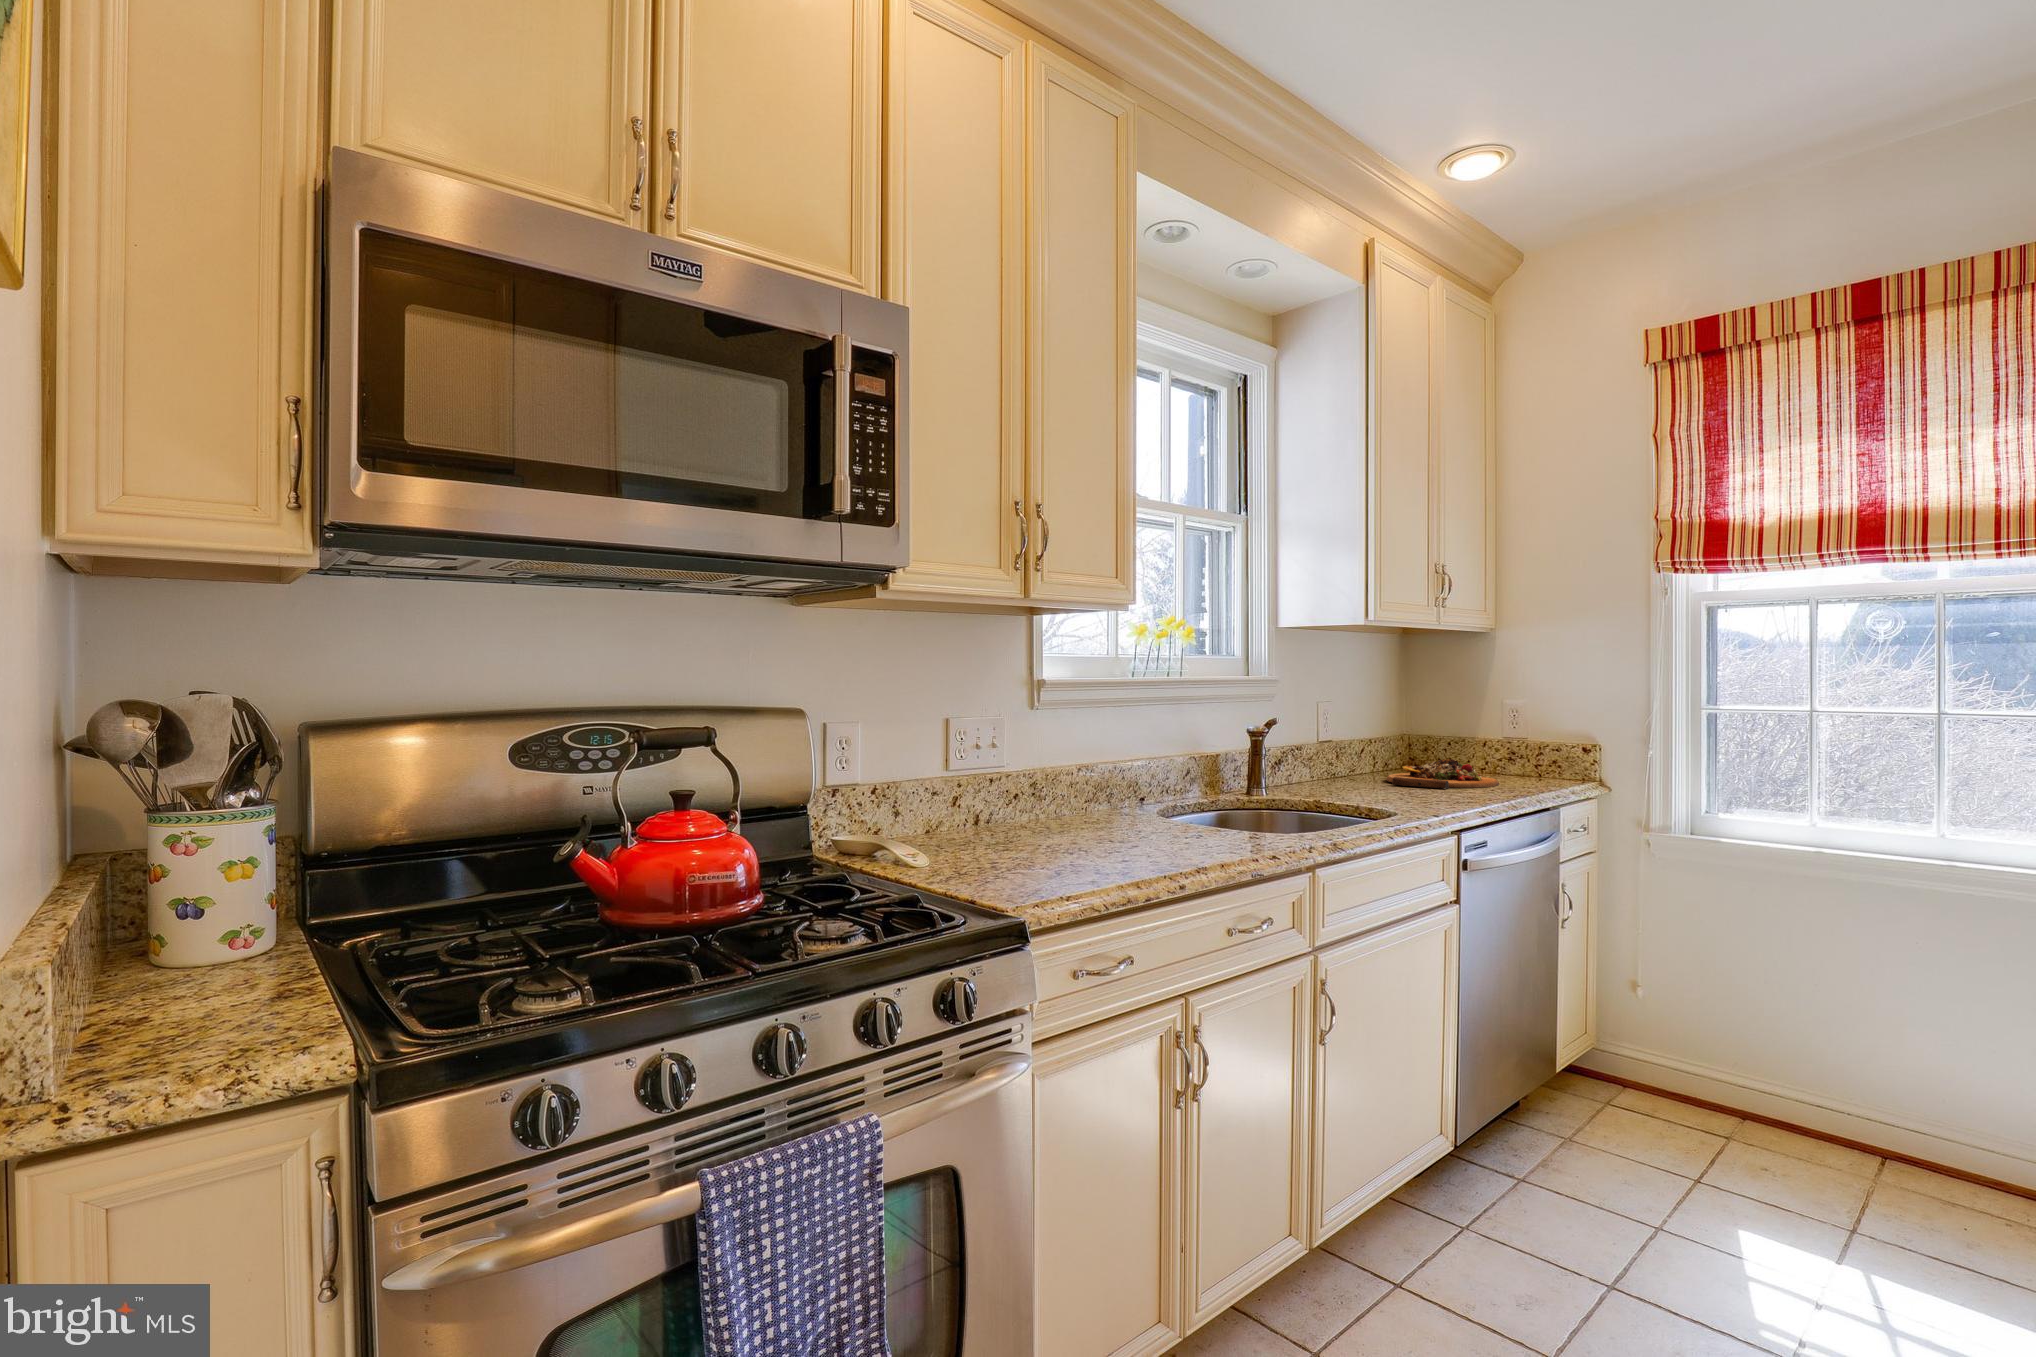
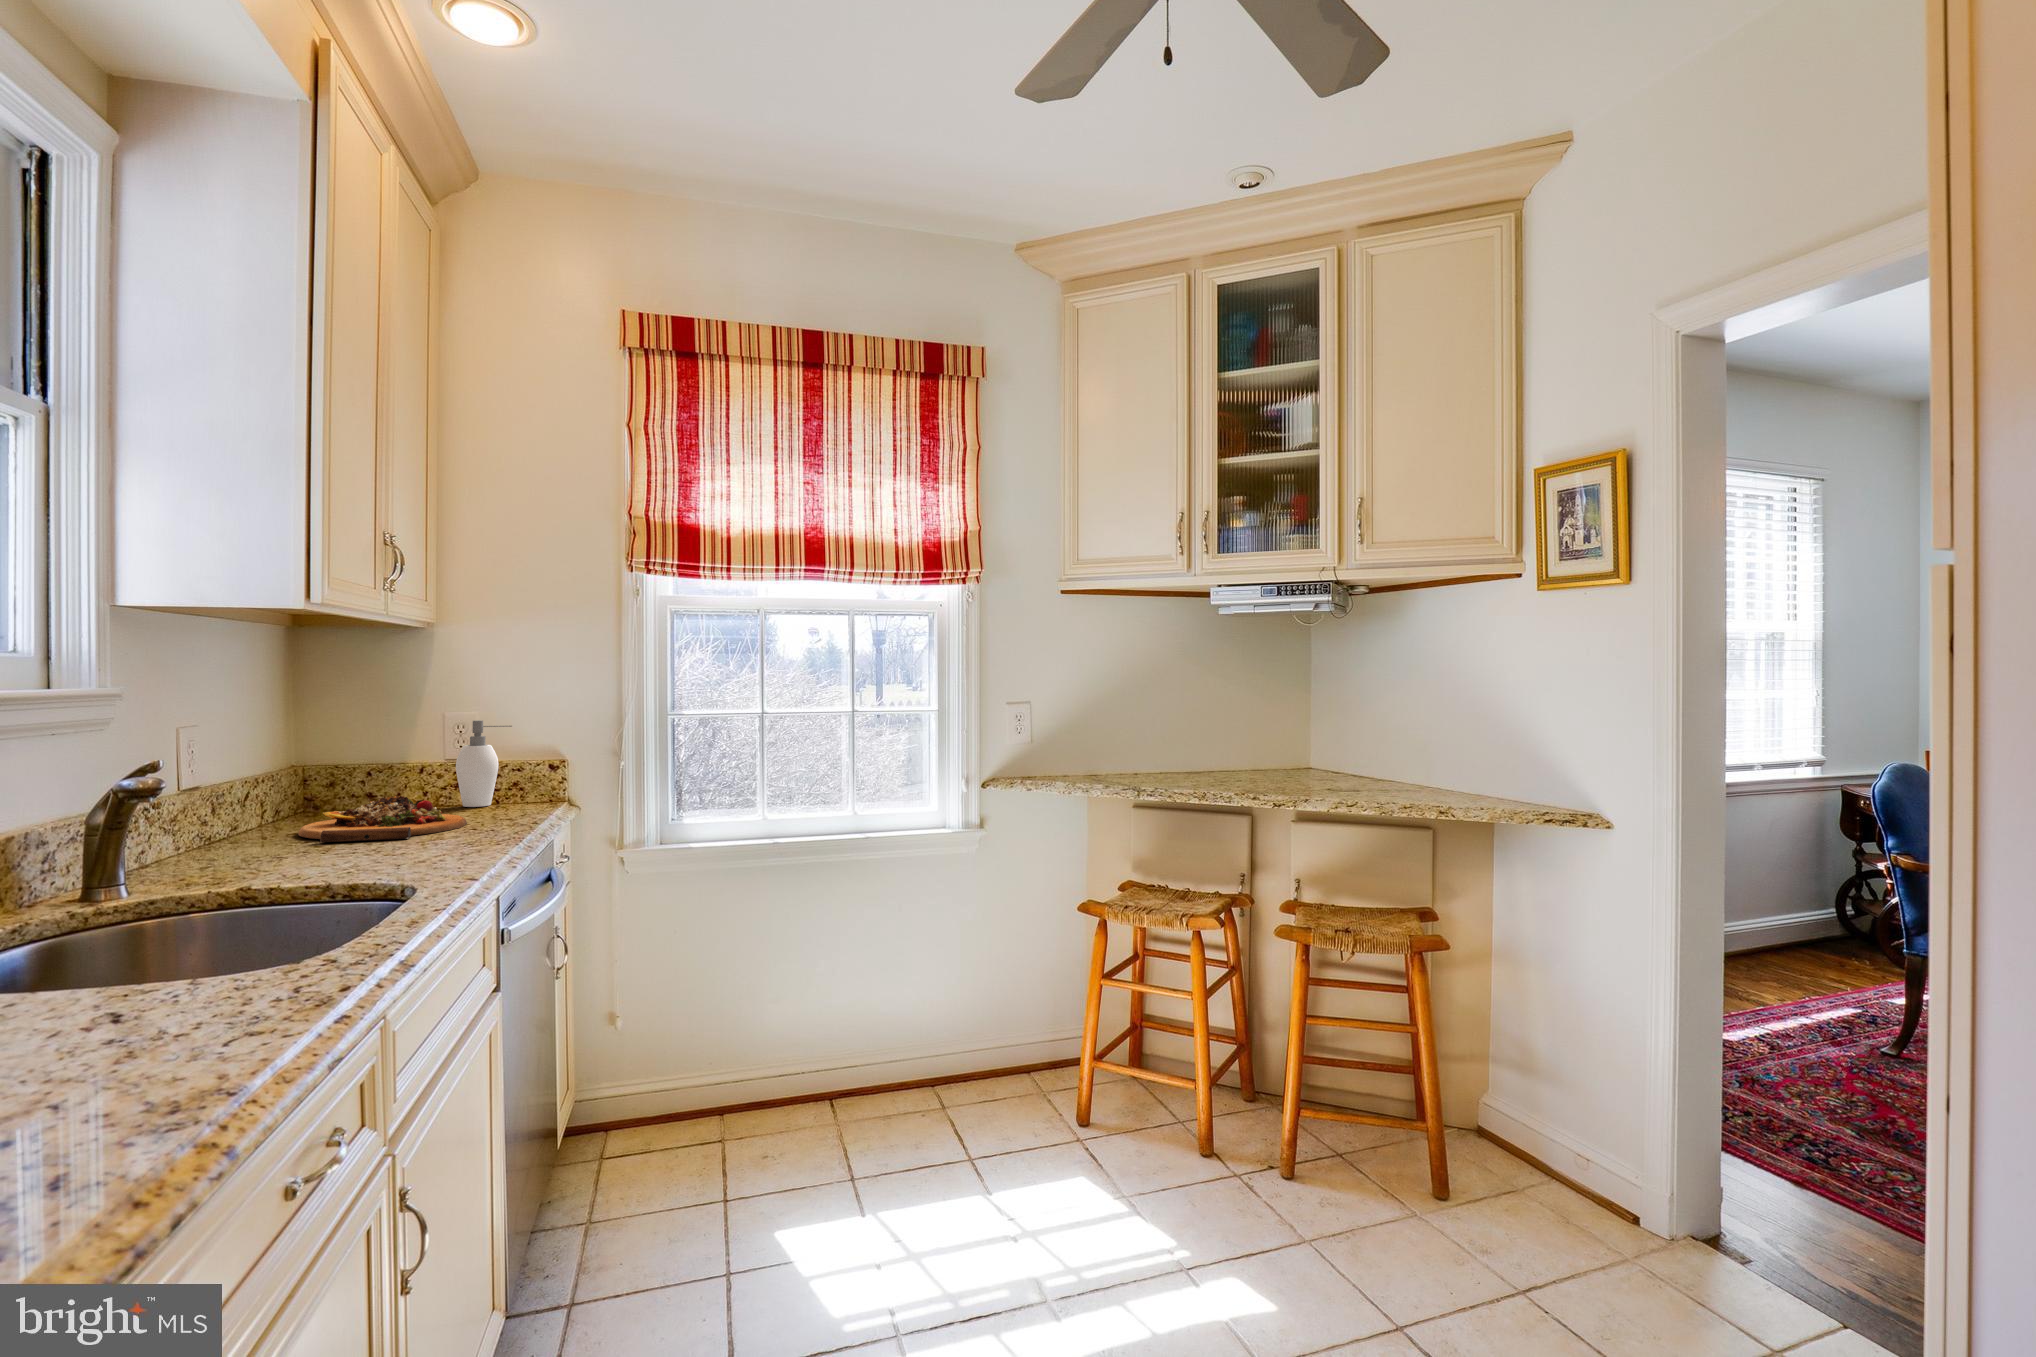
soap dispenser: none [1507,707,1552,777] -> present [456,720,512,807]

